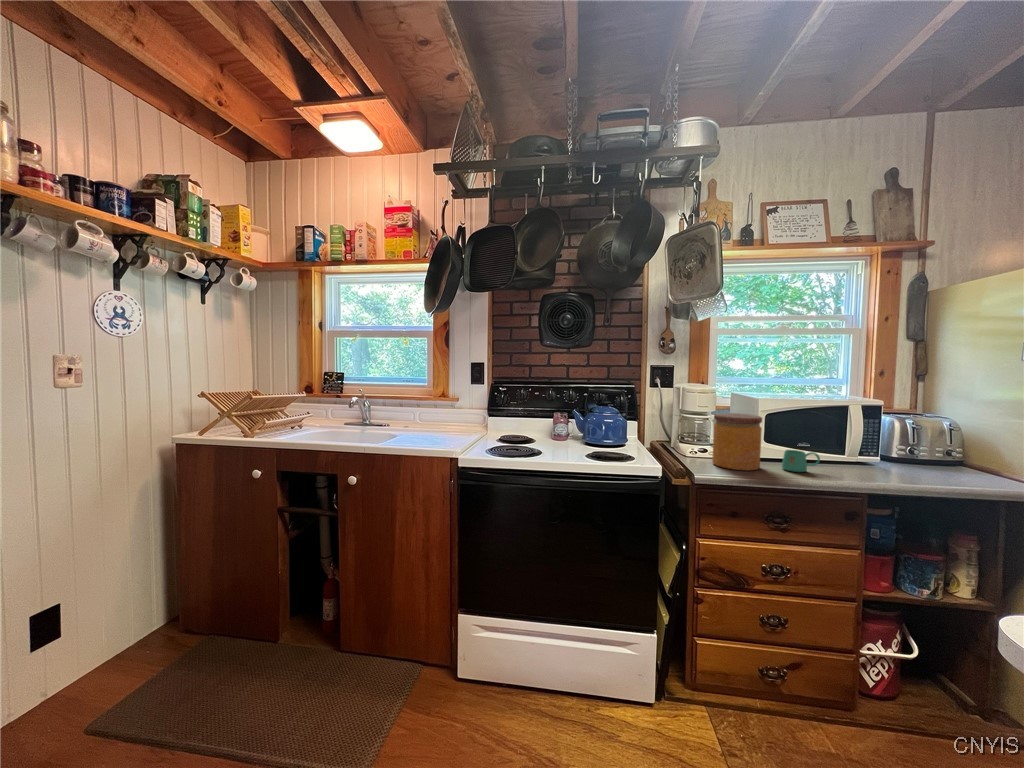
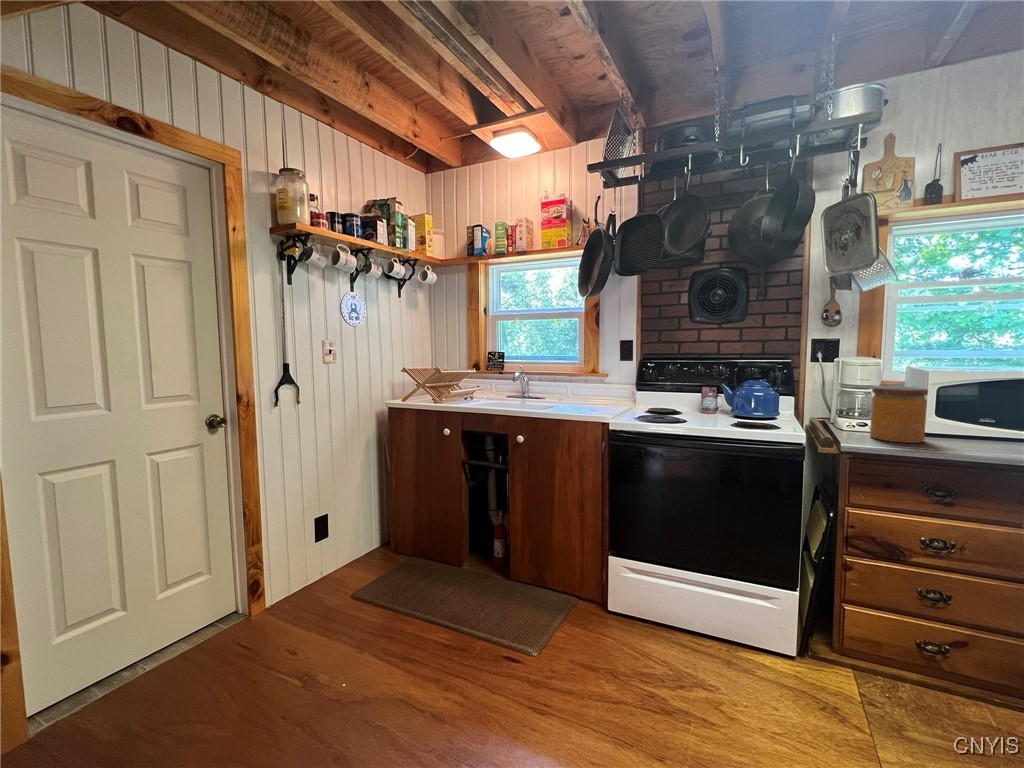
mug: present [782,450,820,472] -> none [952,424,999,447]

